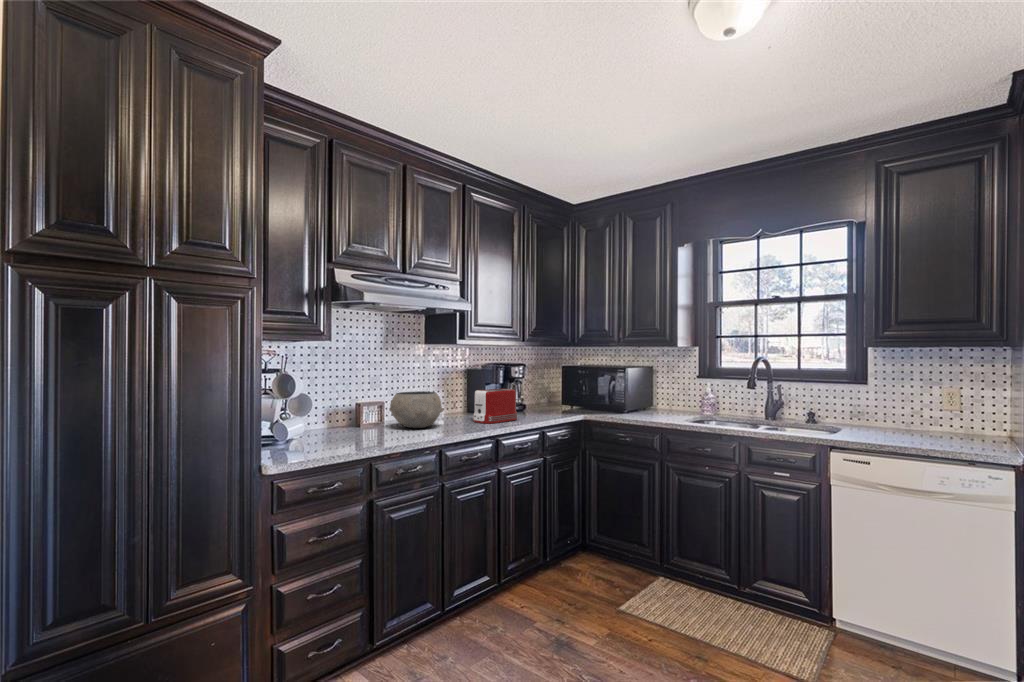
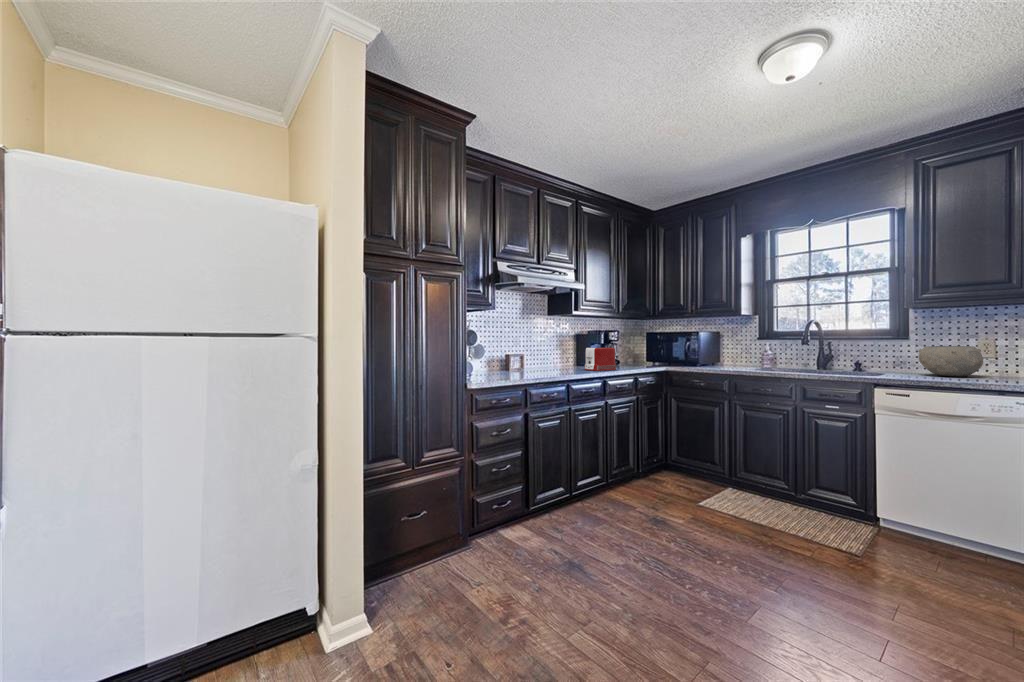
ceramic bowl: present [389,391,443,428] -> present [919,346,983,377]

